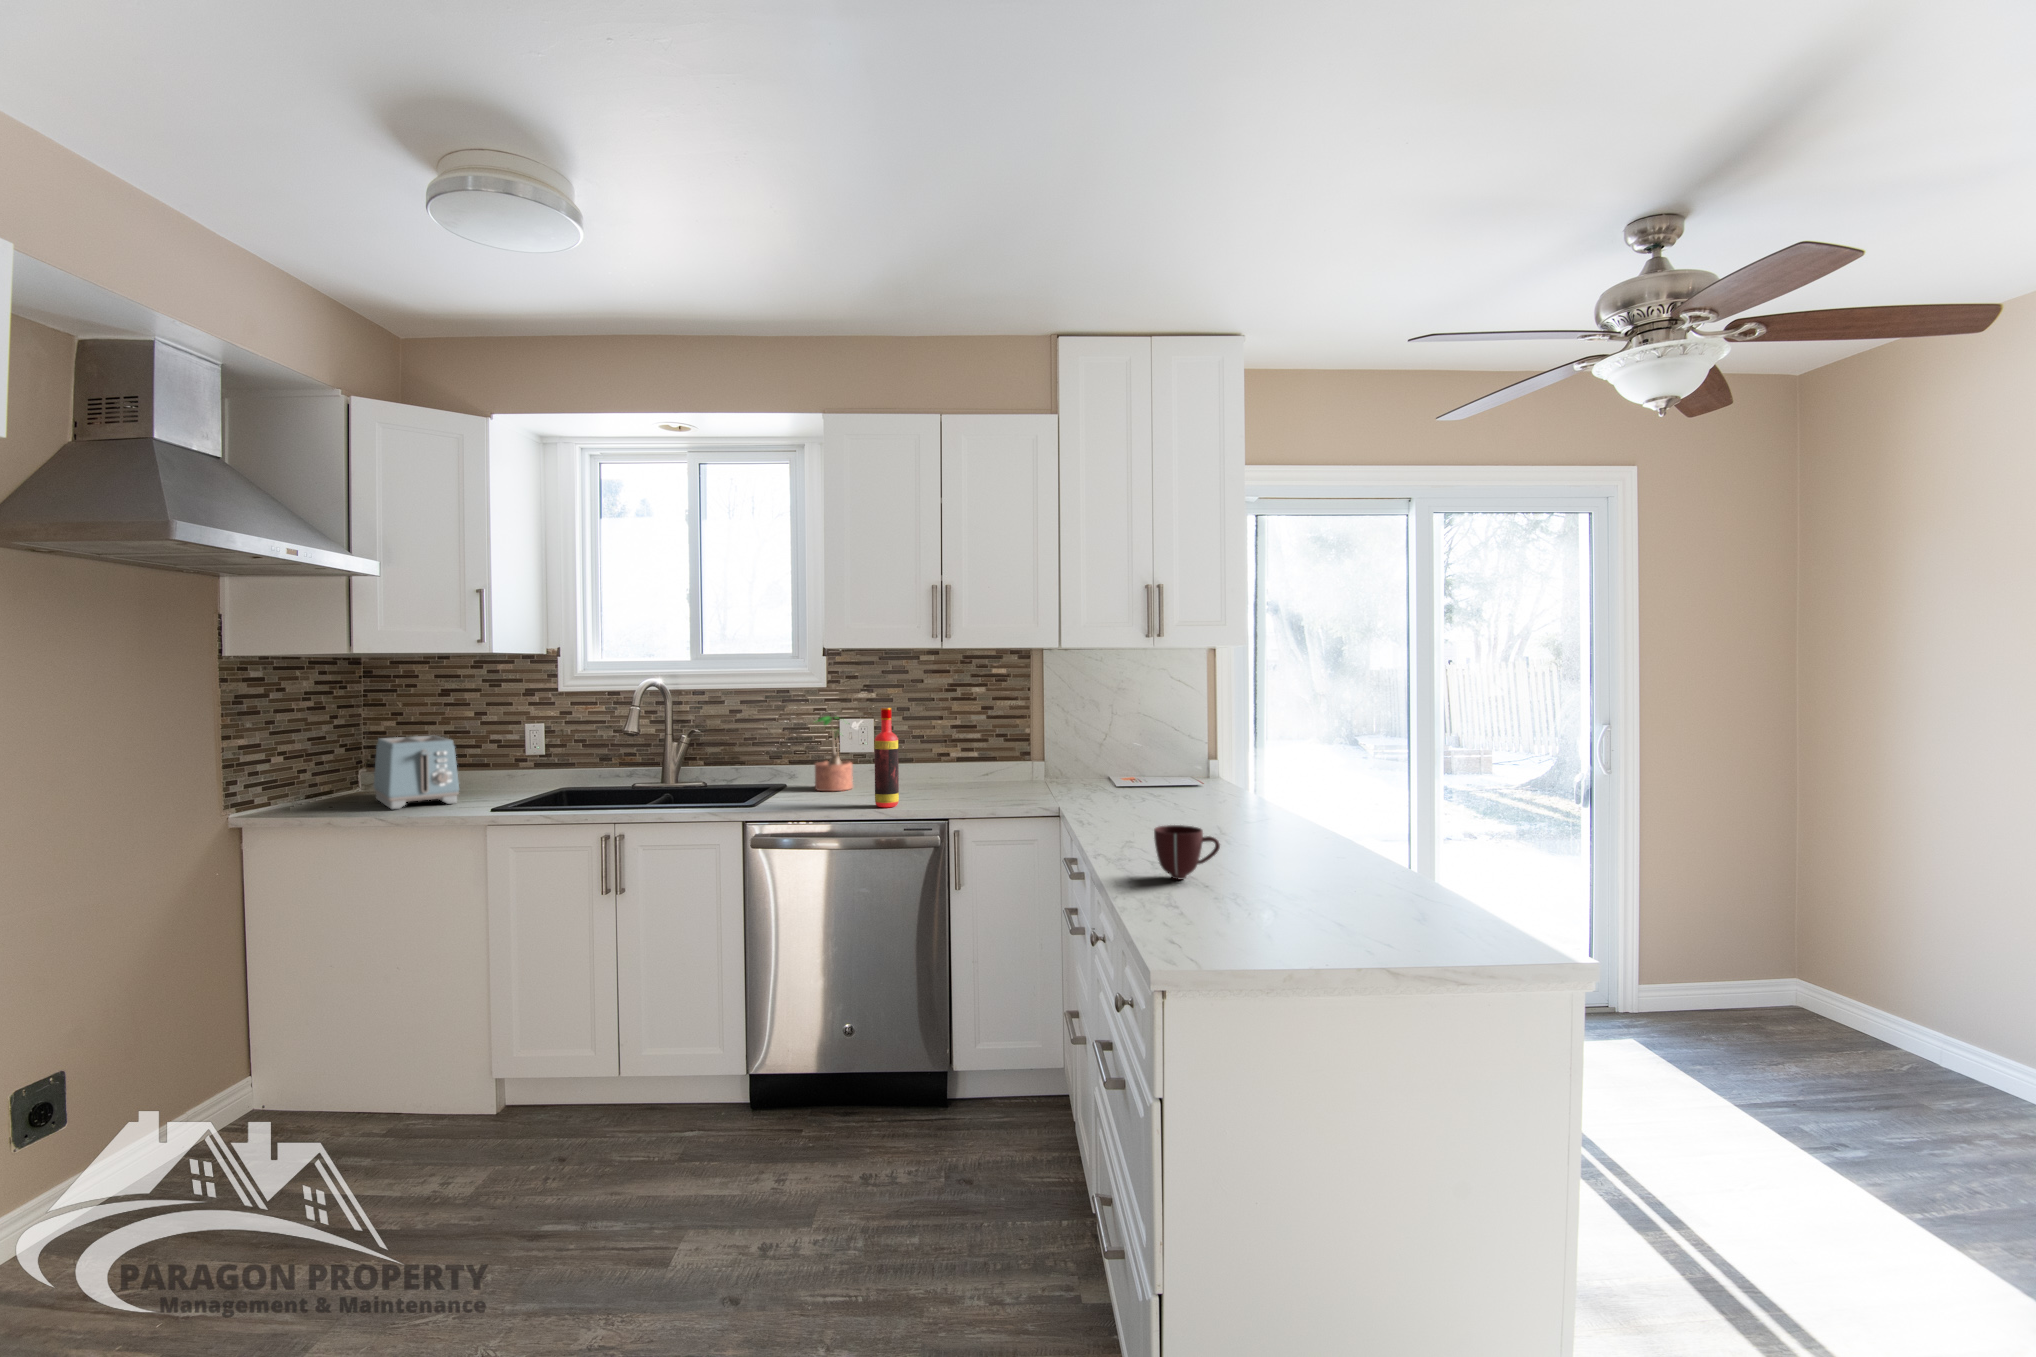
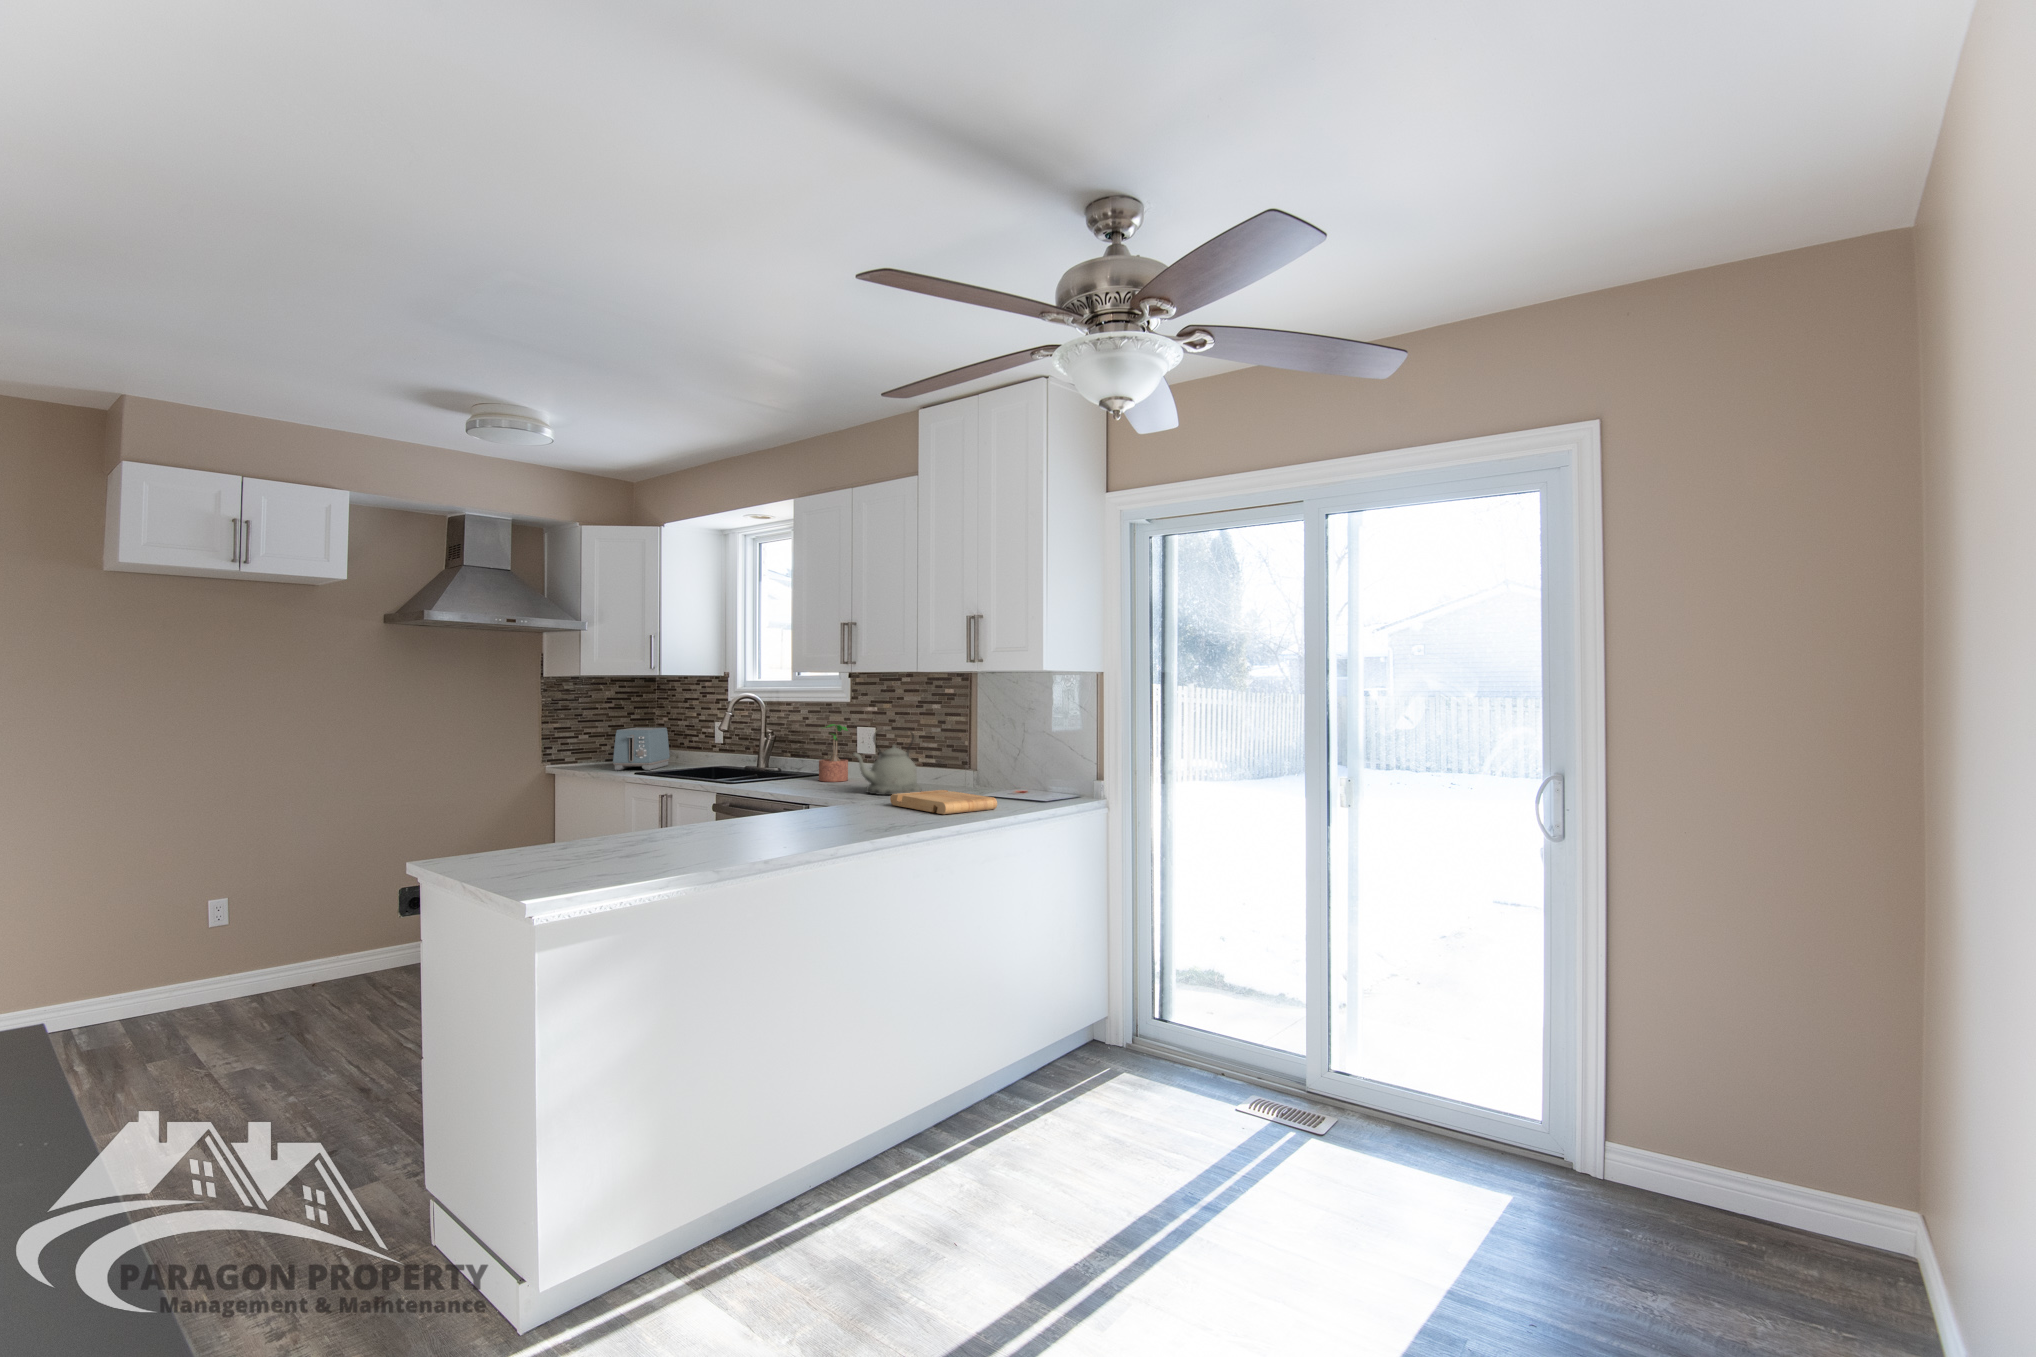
bottle: present [874,708,899,807] -> none [788,717,807,792]
kettle: none [963,717,1030,798] -> present [853,729,921,795]
cutting board: none [1092,784,1212,809] -> present [890,790,997,814]
mug: present [1154,825,1220,879] -> none [670,802,707,840]

